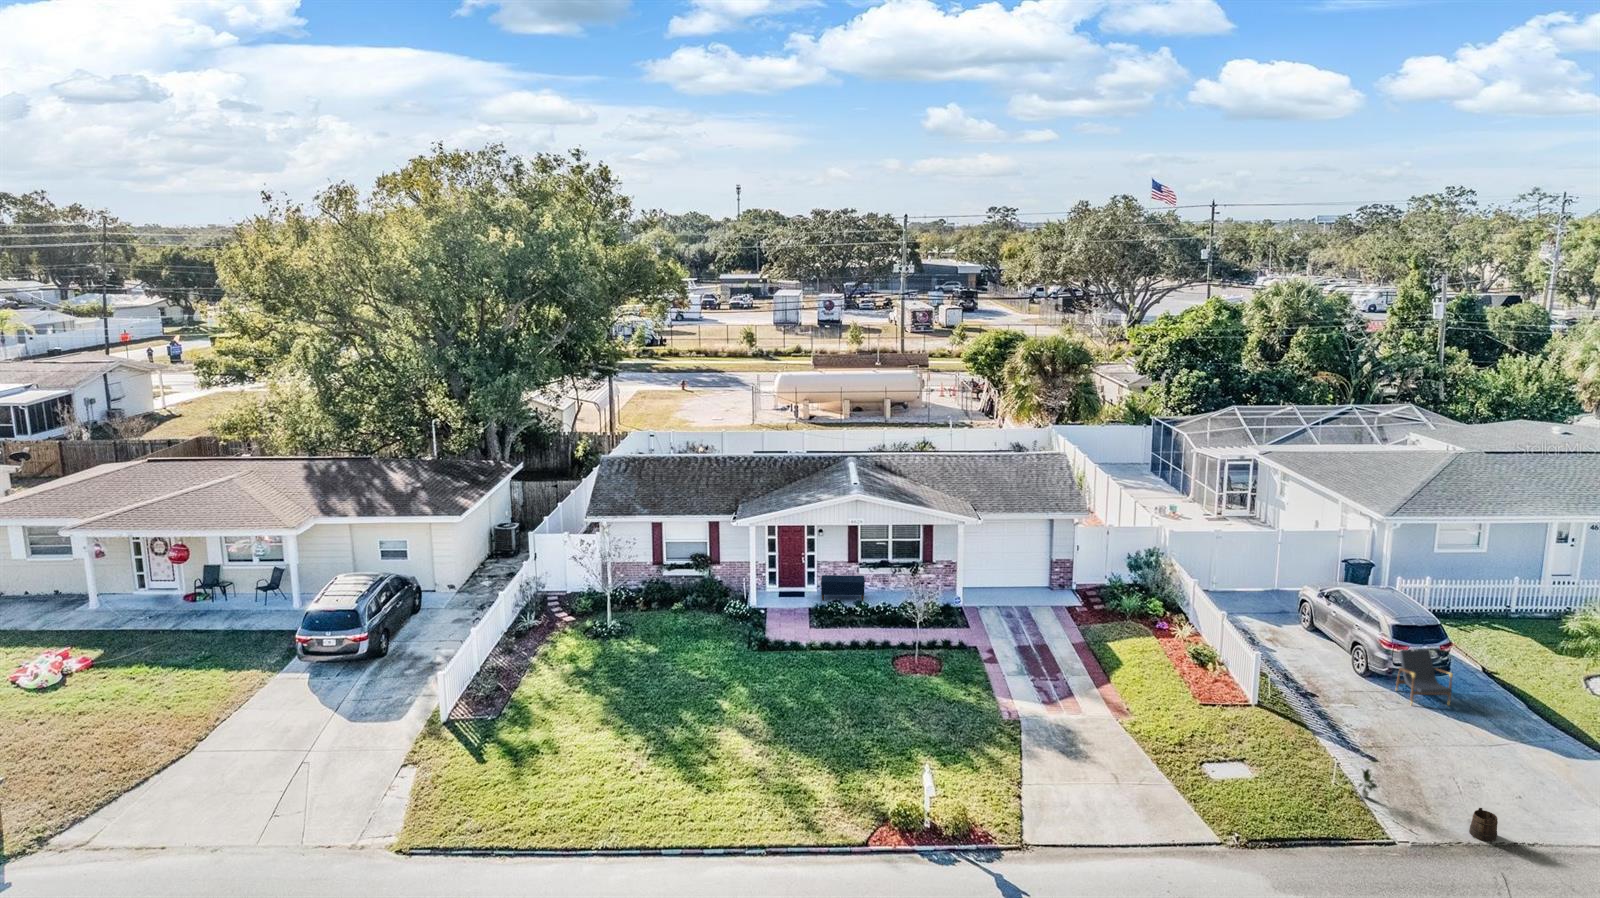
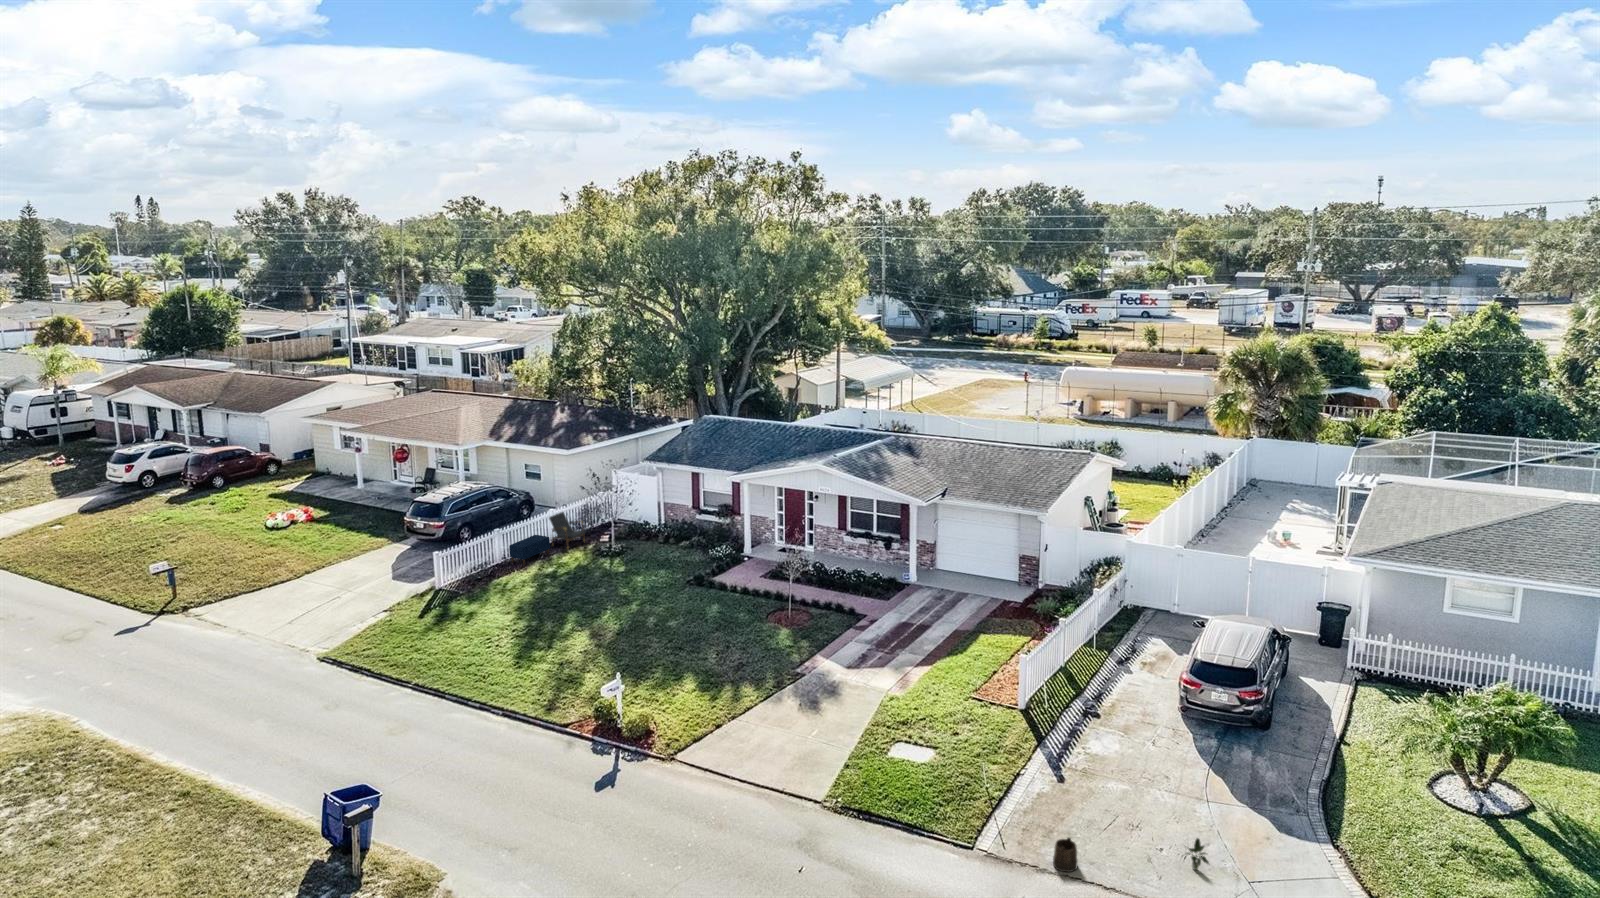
bench: present [821,575,865,601] -> present [509,535,550,565]
lounge chair: present [1396,649,1453,705] -> present [549,512,585,548]
potted plant: present [1359,769,1377,797] -> present [1186,838,1209,870]

